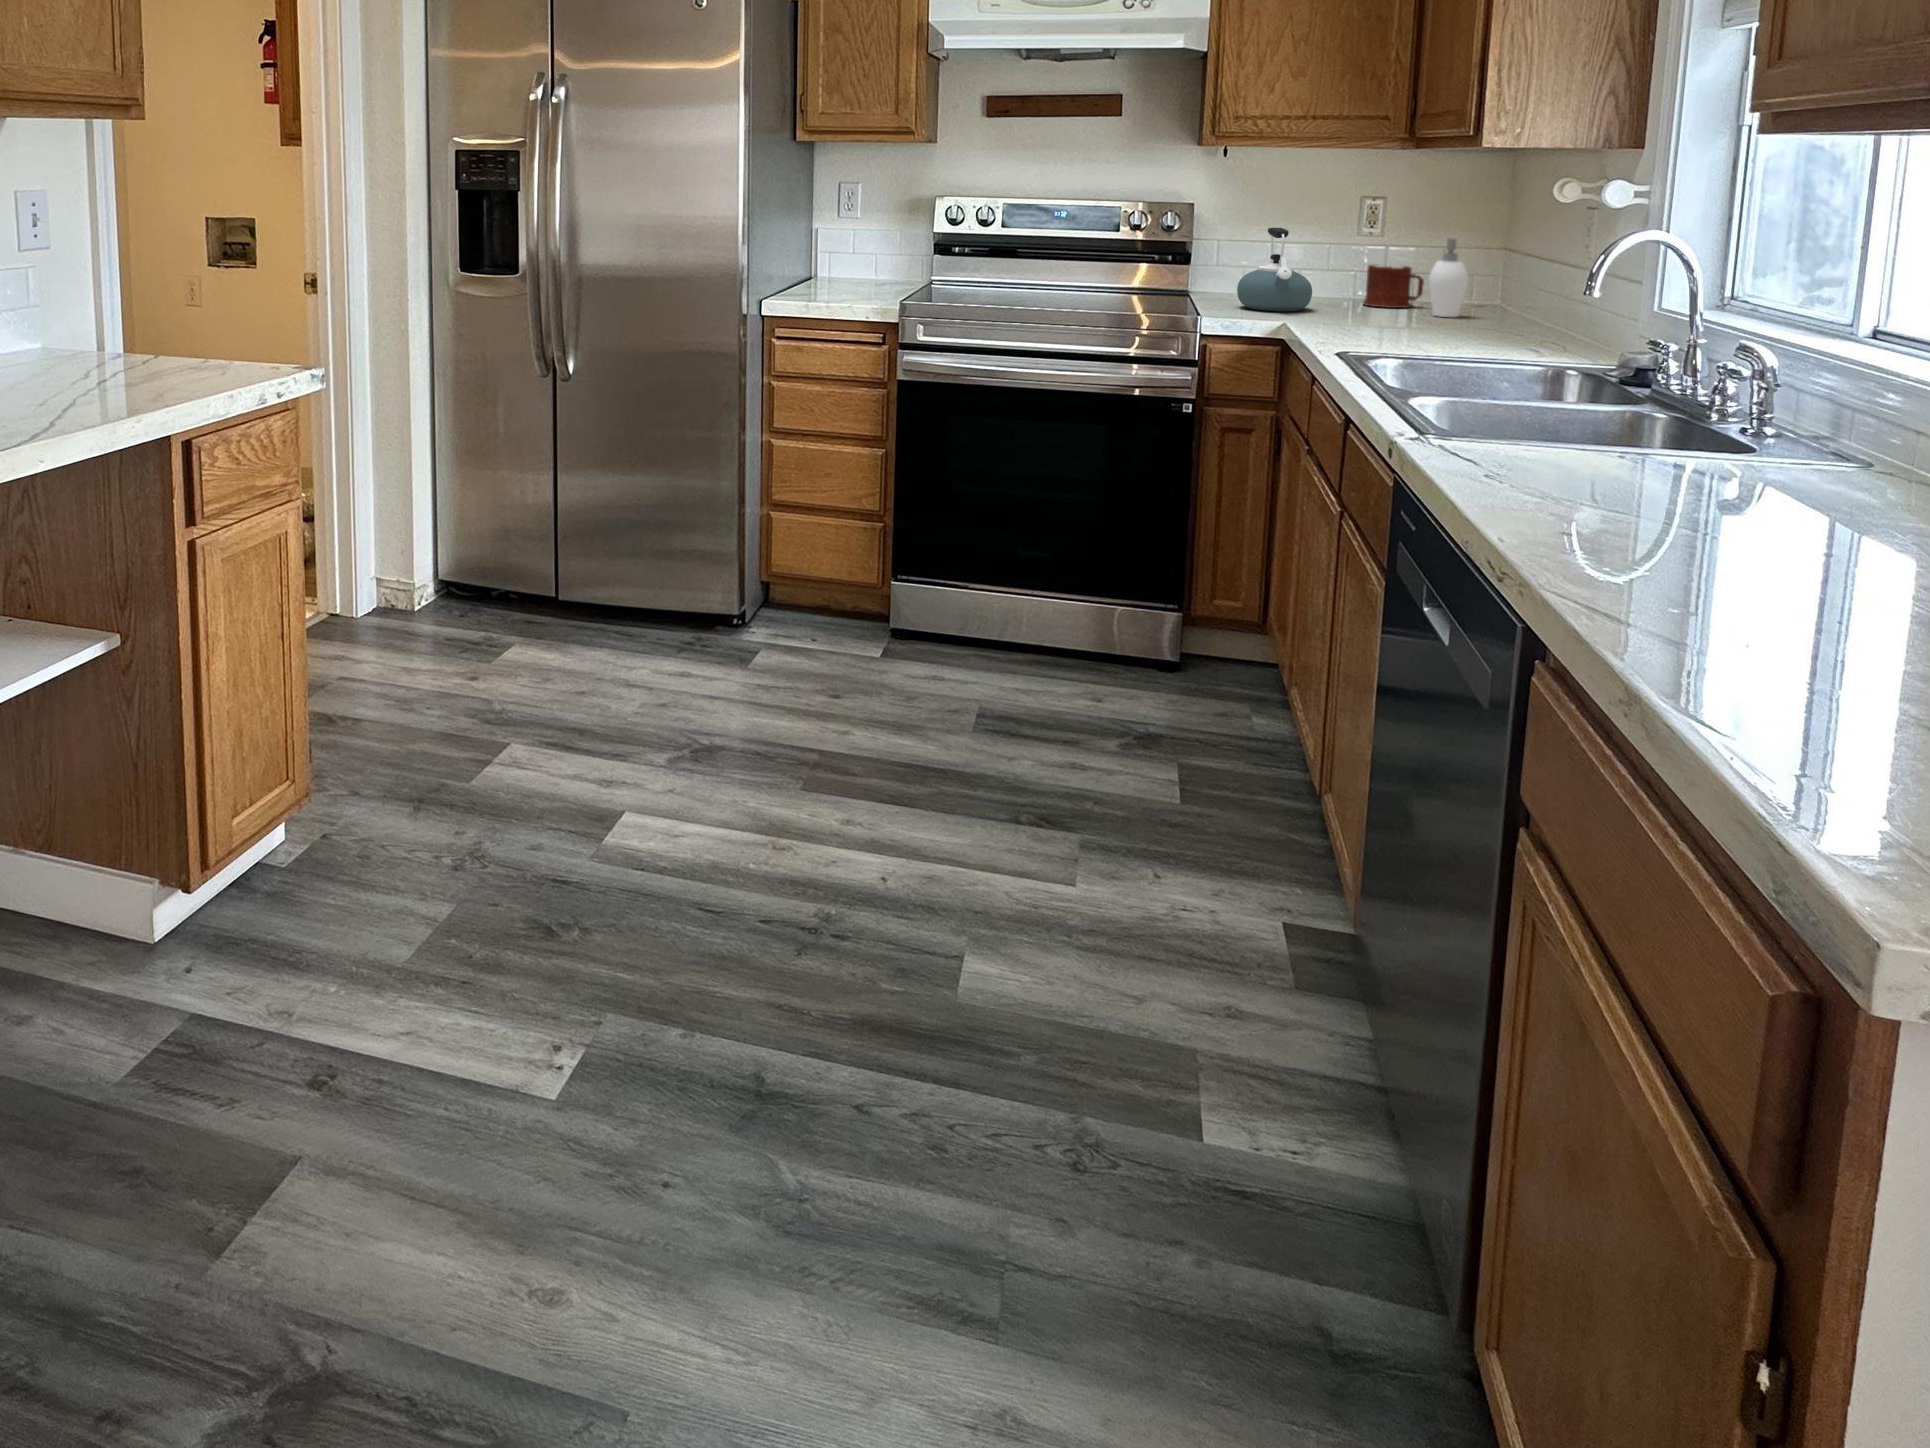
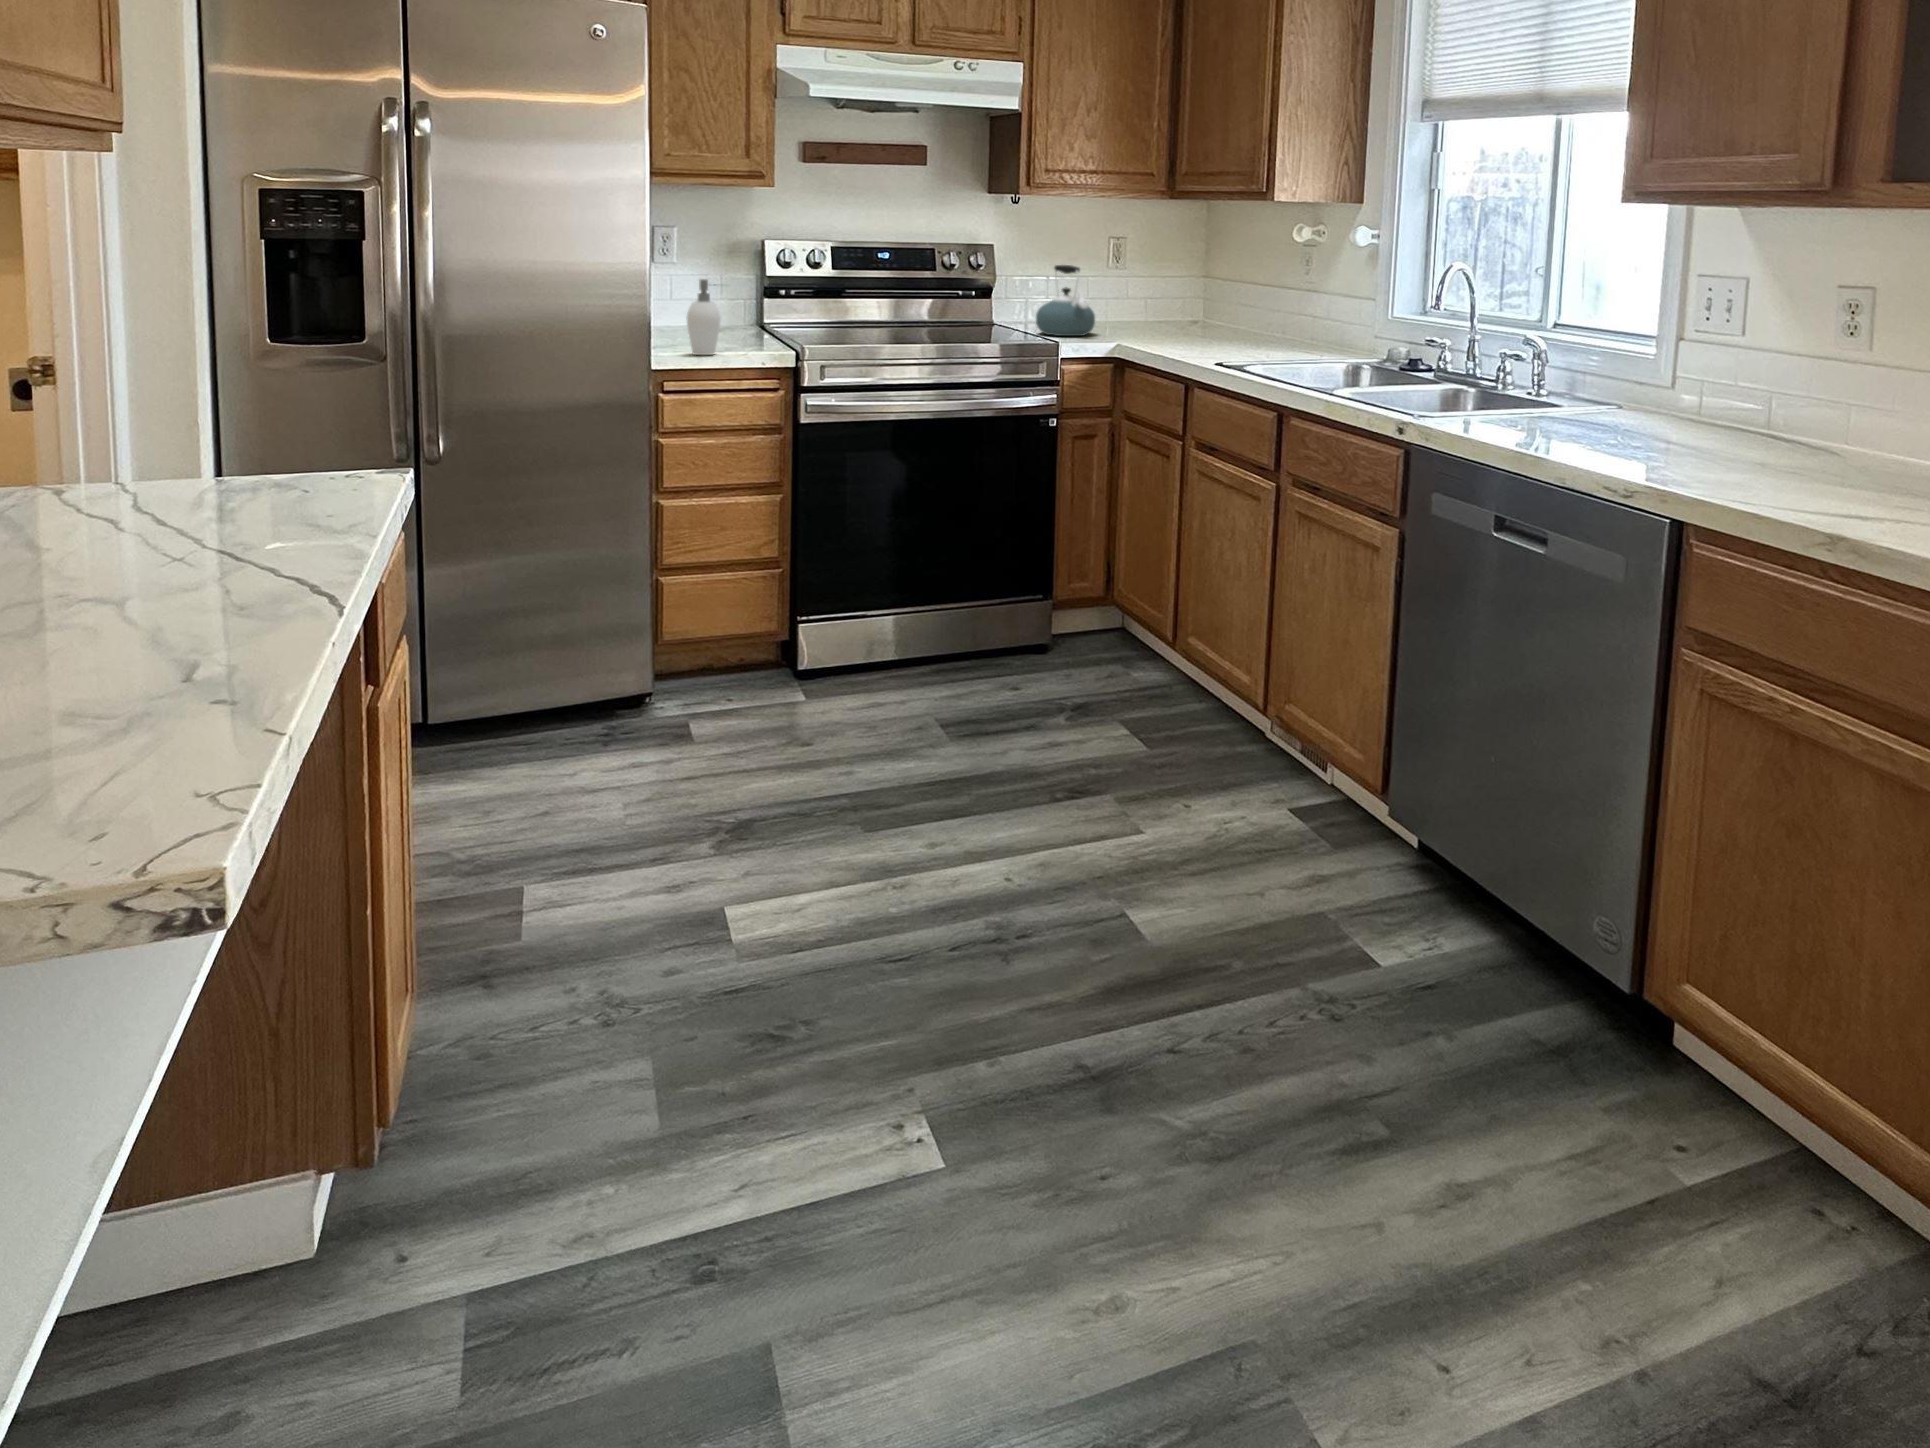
soap dispenser: present [1429,238,1472,317] -> present [687,279,721,355]
mug: present [1363,265,1424,308] -> none [1114,293,1158,328]

